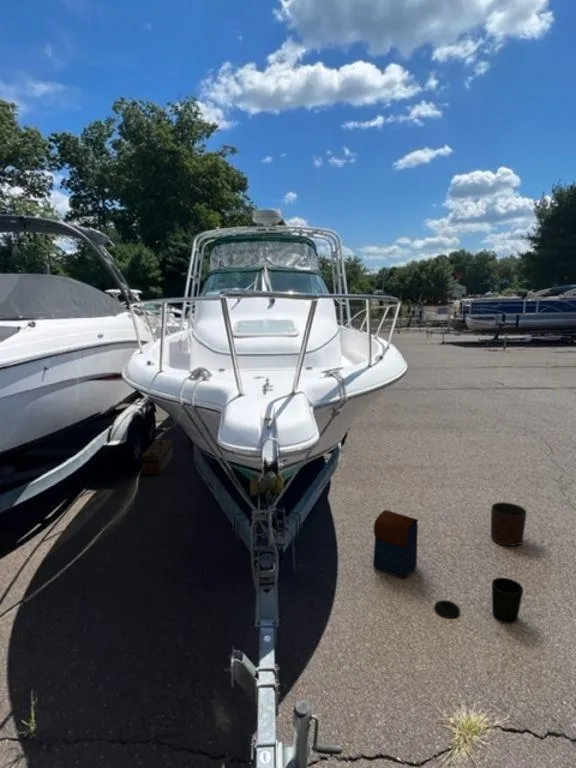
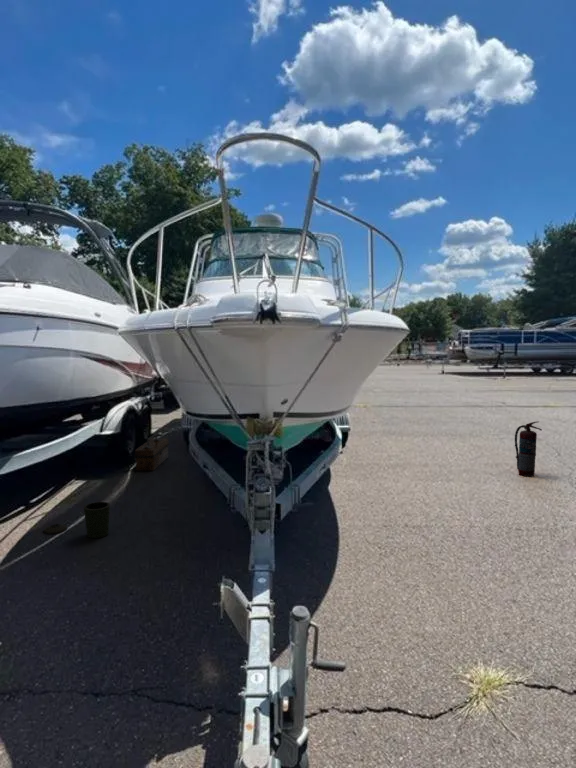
fire extinguisher: none [502,426,528,477] -> present [515,422,542,477]
planter: present [491,502,527,546] -> none [506,486,544,531]
backpack: present [373,510,418,579] -> none [379,484,428,556]
trash can: present [434,578,523,624] -> present [44,502,110,538]

